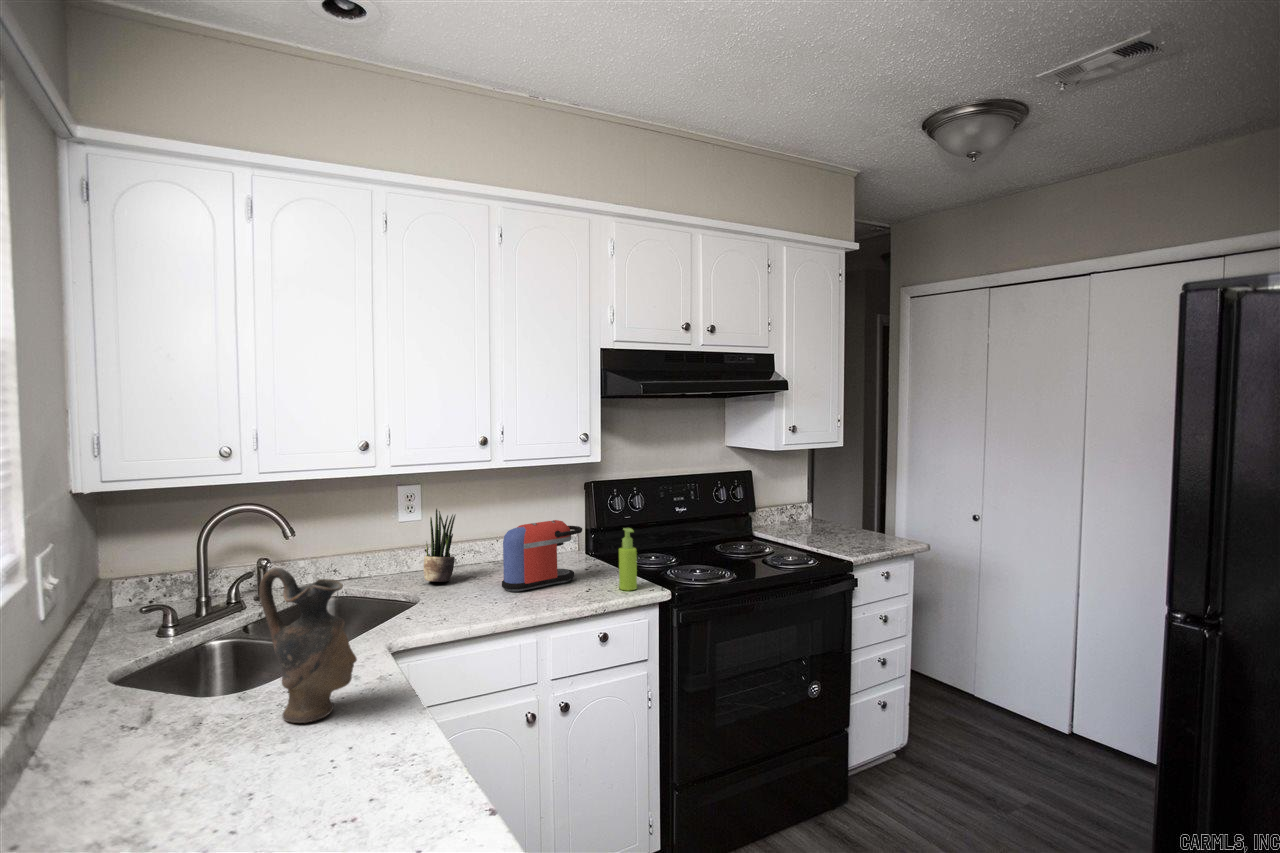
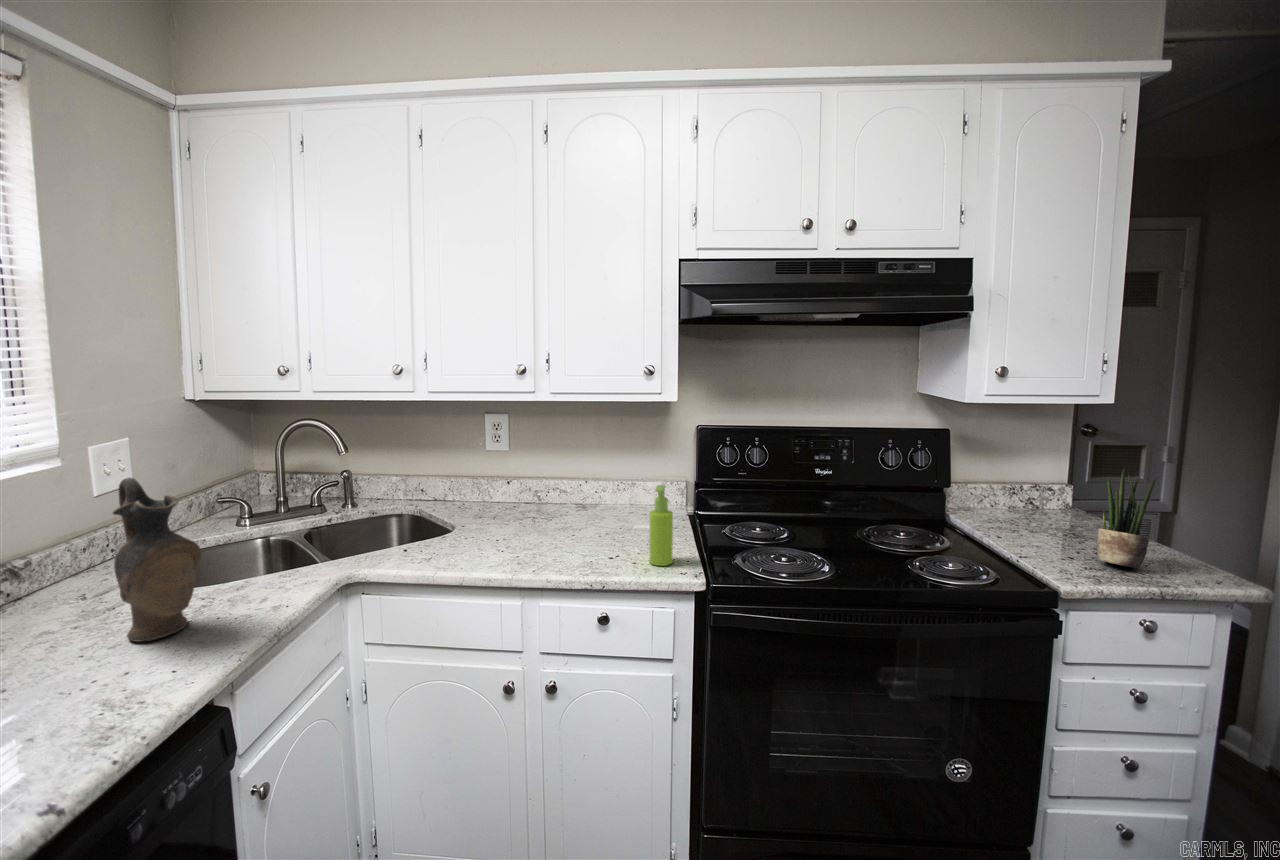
potted plant: present [424,509,455,582] -> present [1097,468,1156,568]
coffee maker: present [502,520,582,591] -> none [533,465,637,541]

